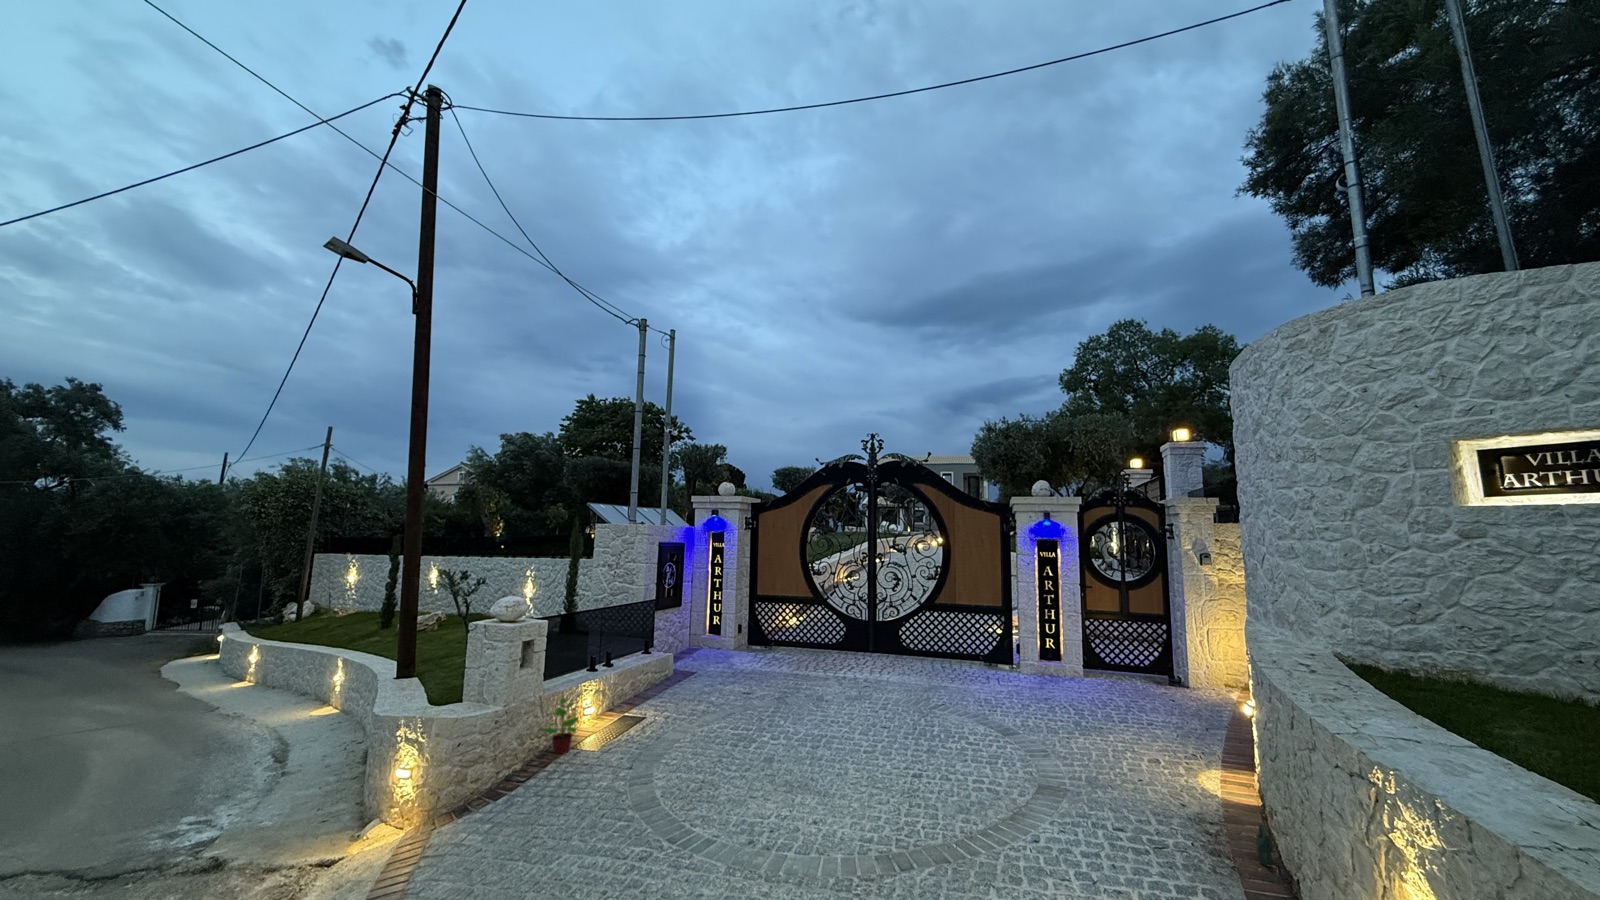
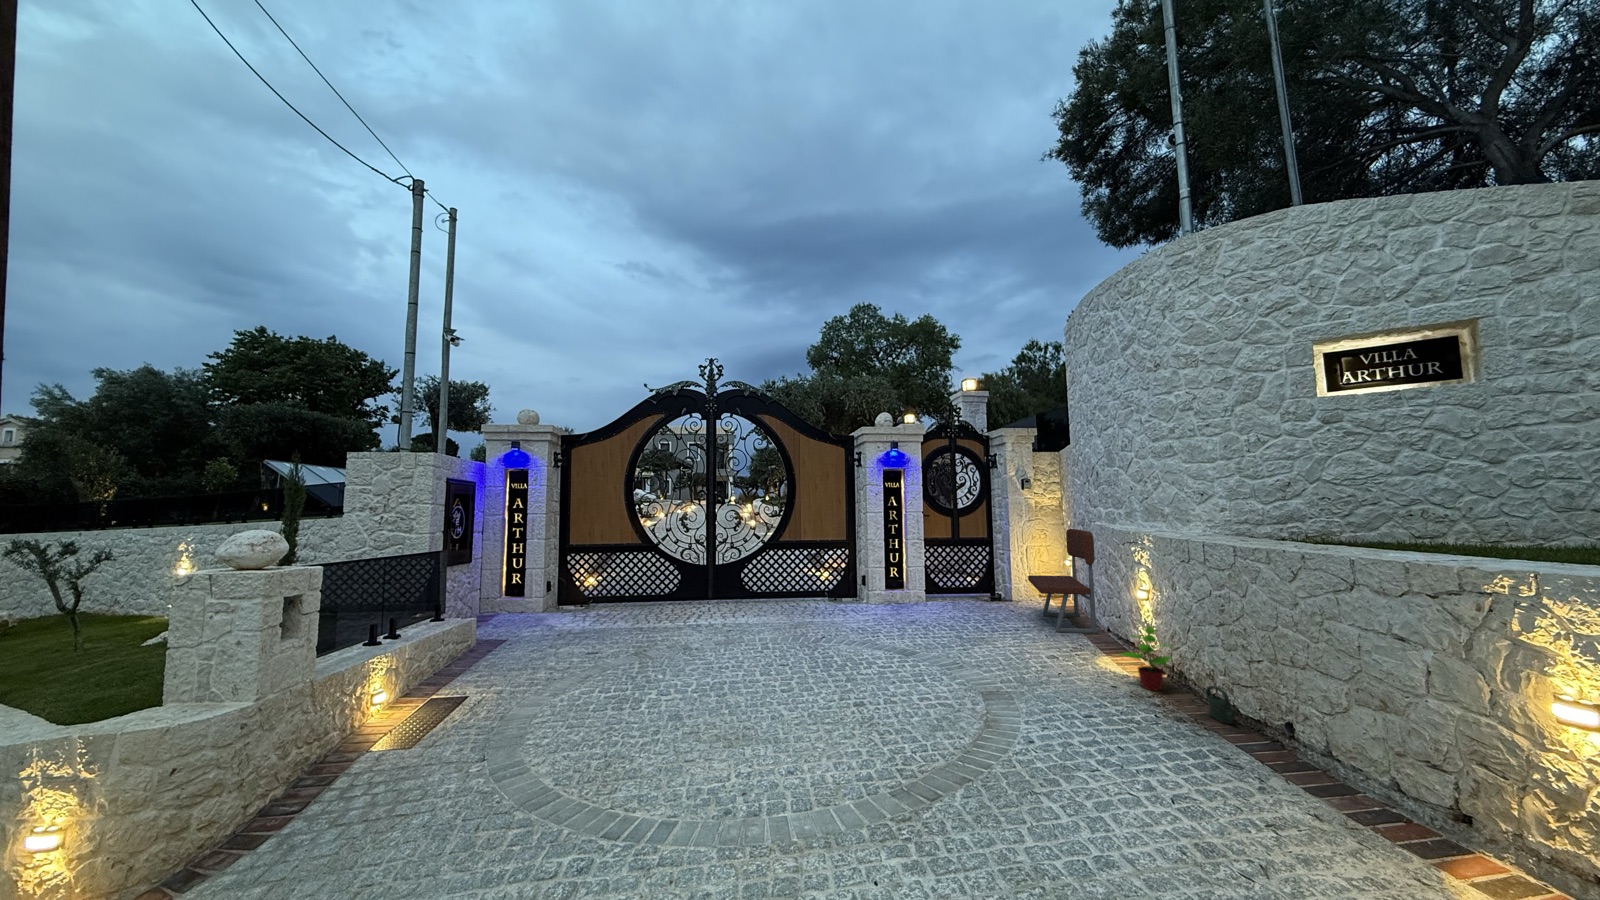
bench: none [1174,620,1251,745] -> present [1028,529,1098,634]
potted plant: present [538,698,579,754] -> present [1119,626,1171,690]

